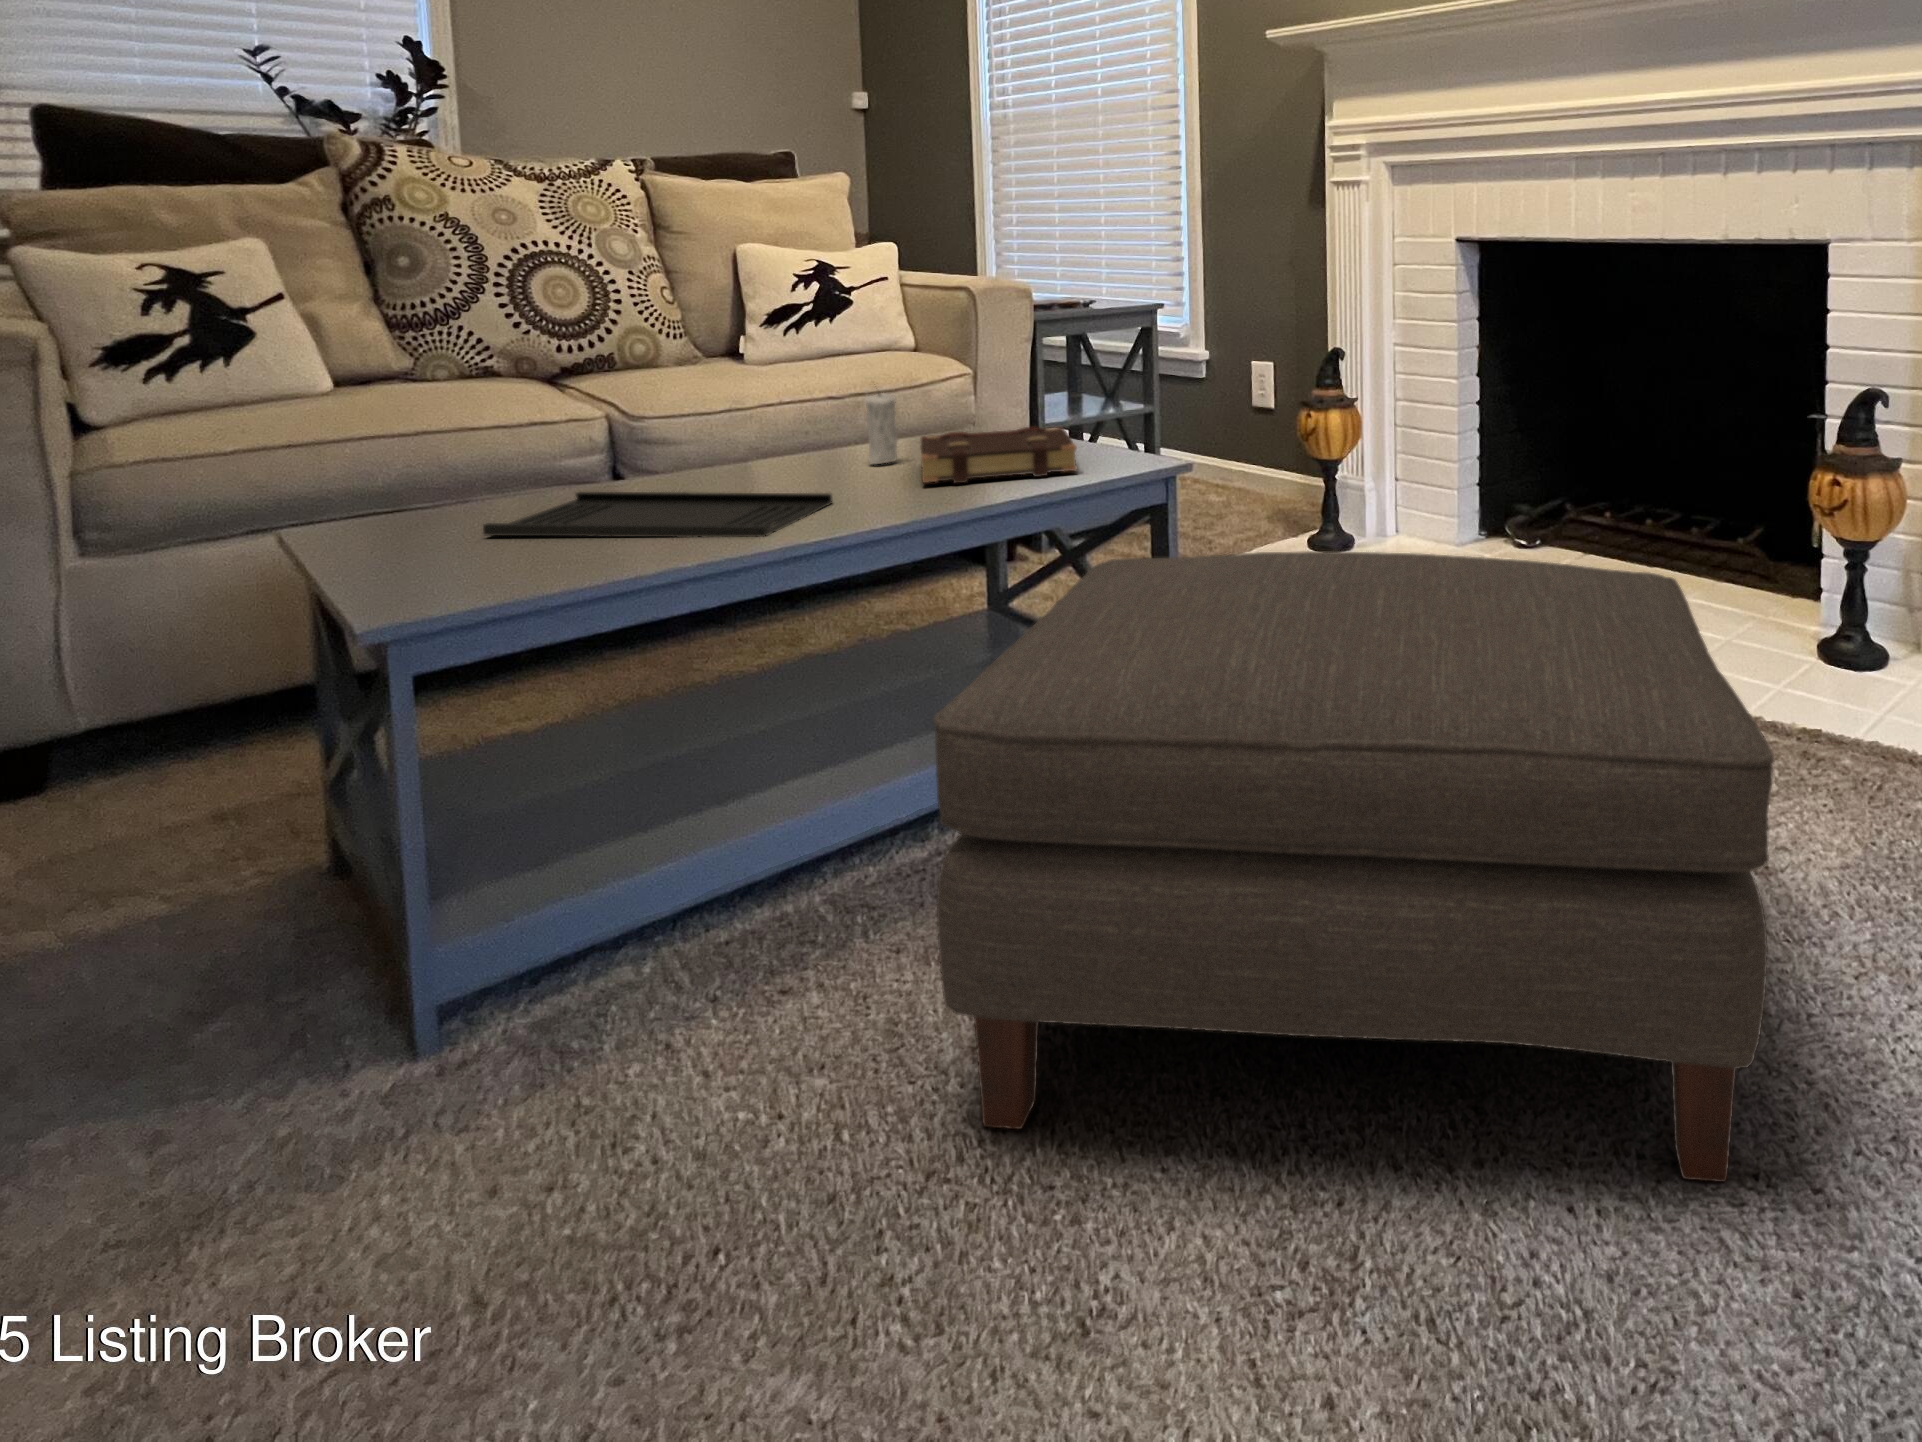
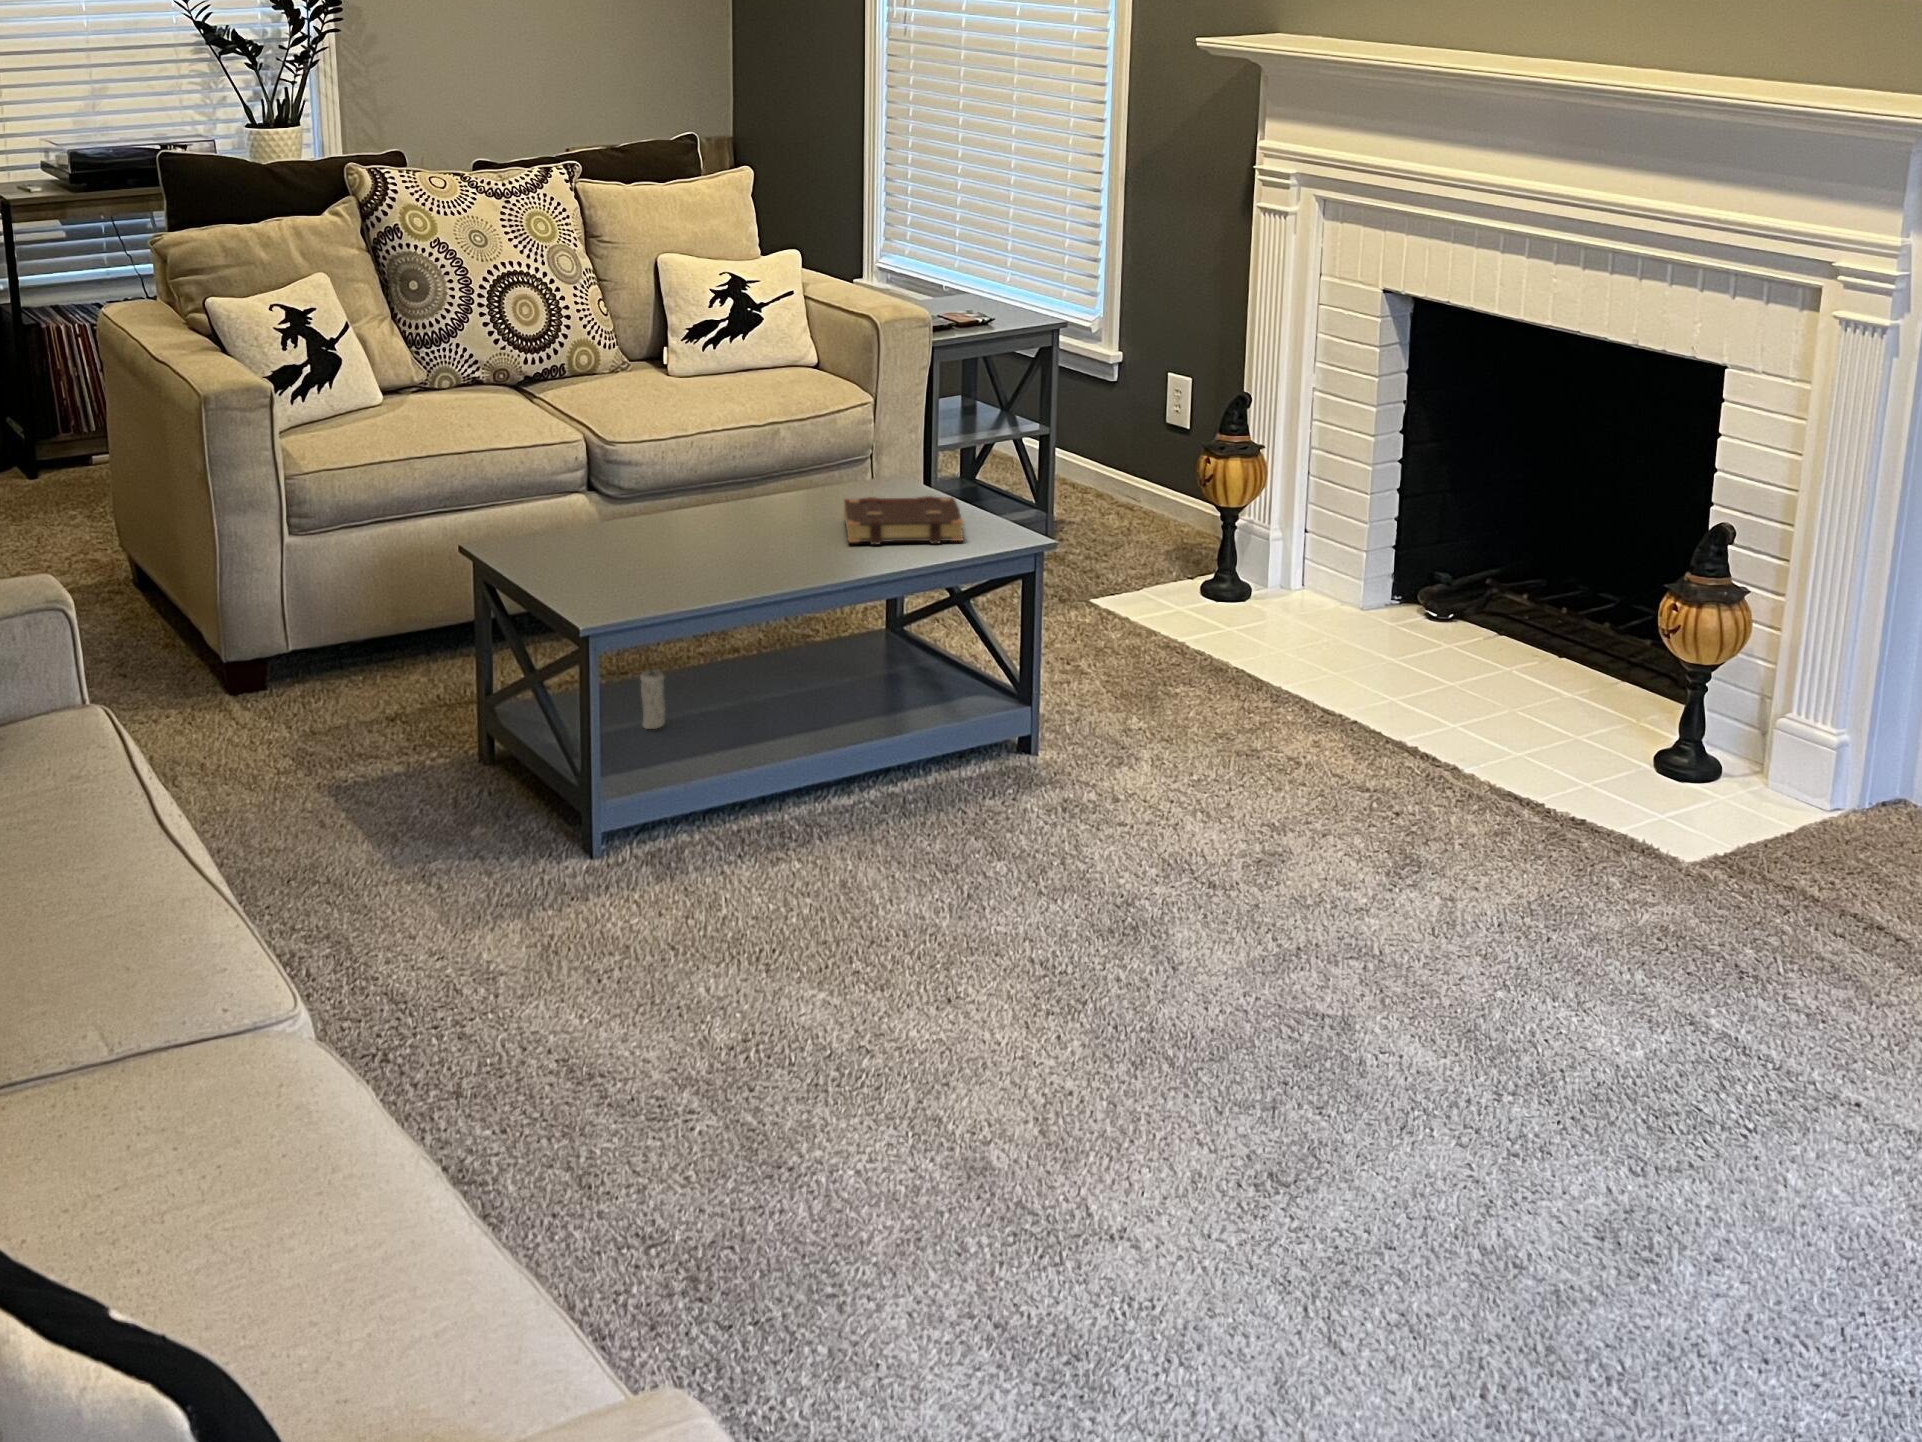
candle: present [865,393,898,464] -> present [640,670,665,729]
tray: present [483,492,832,537] -> none [575,529,787,583]
ottoman: present [933,551,1774,1182] -> none [869,618,1395,1027]

